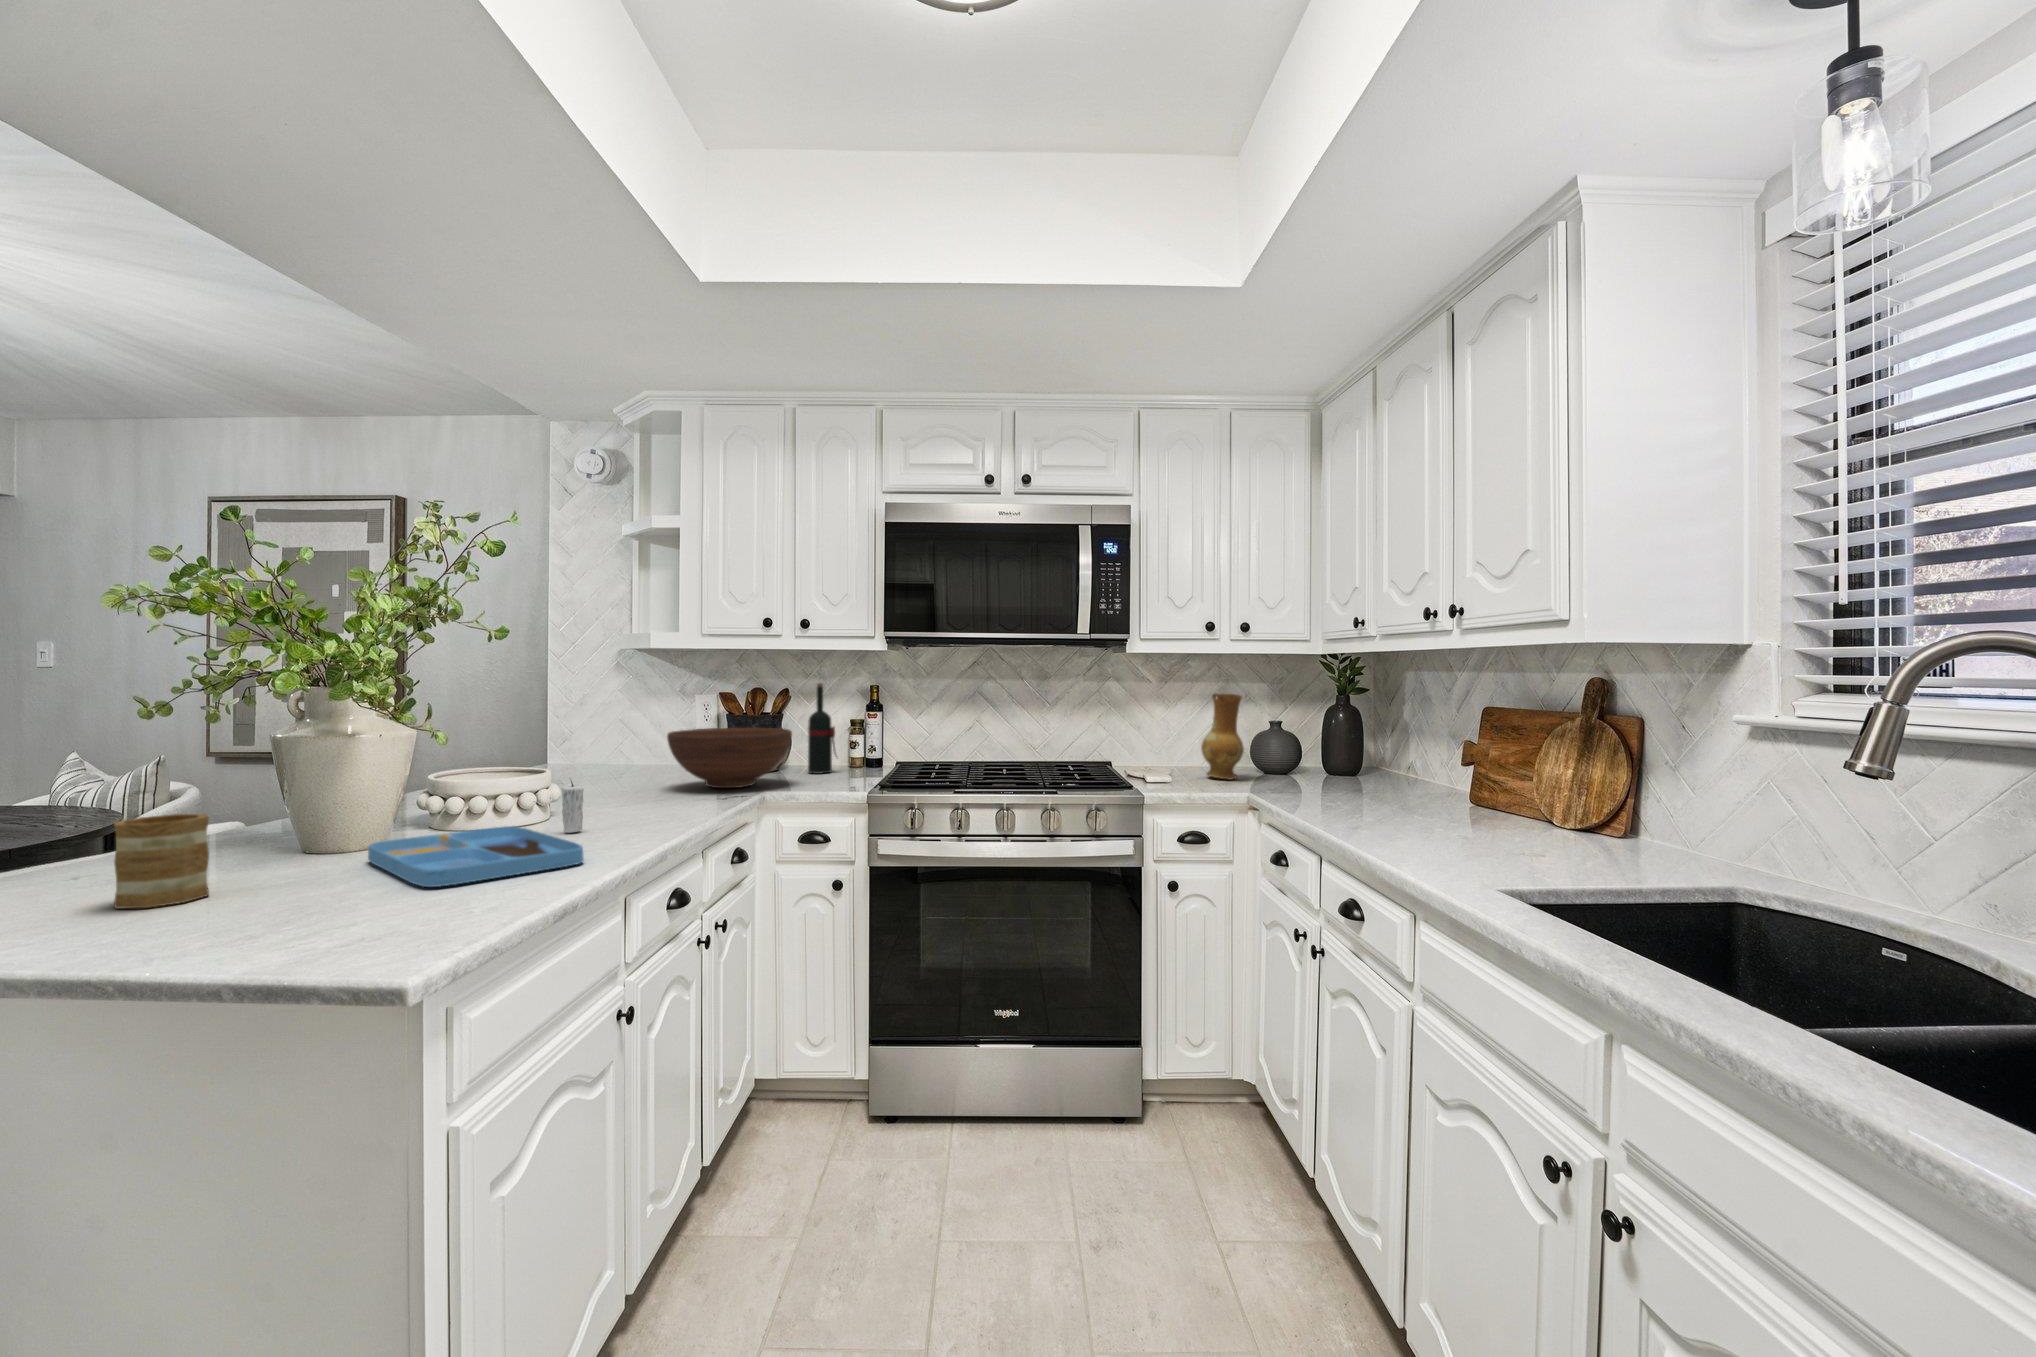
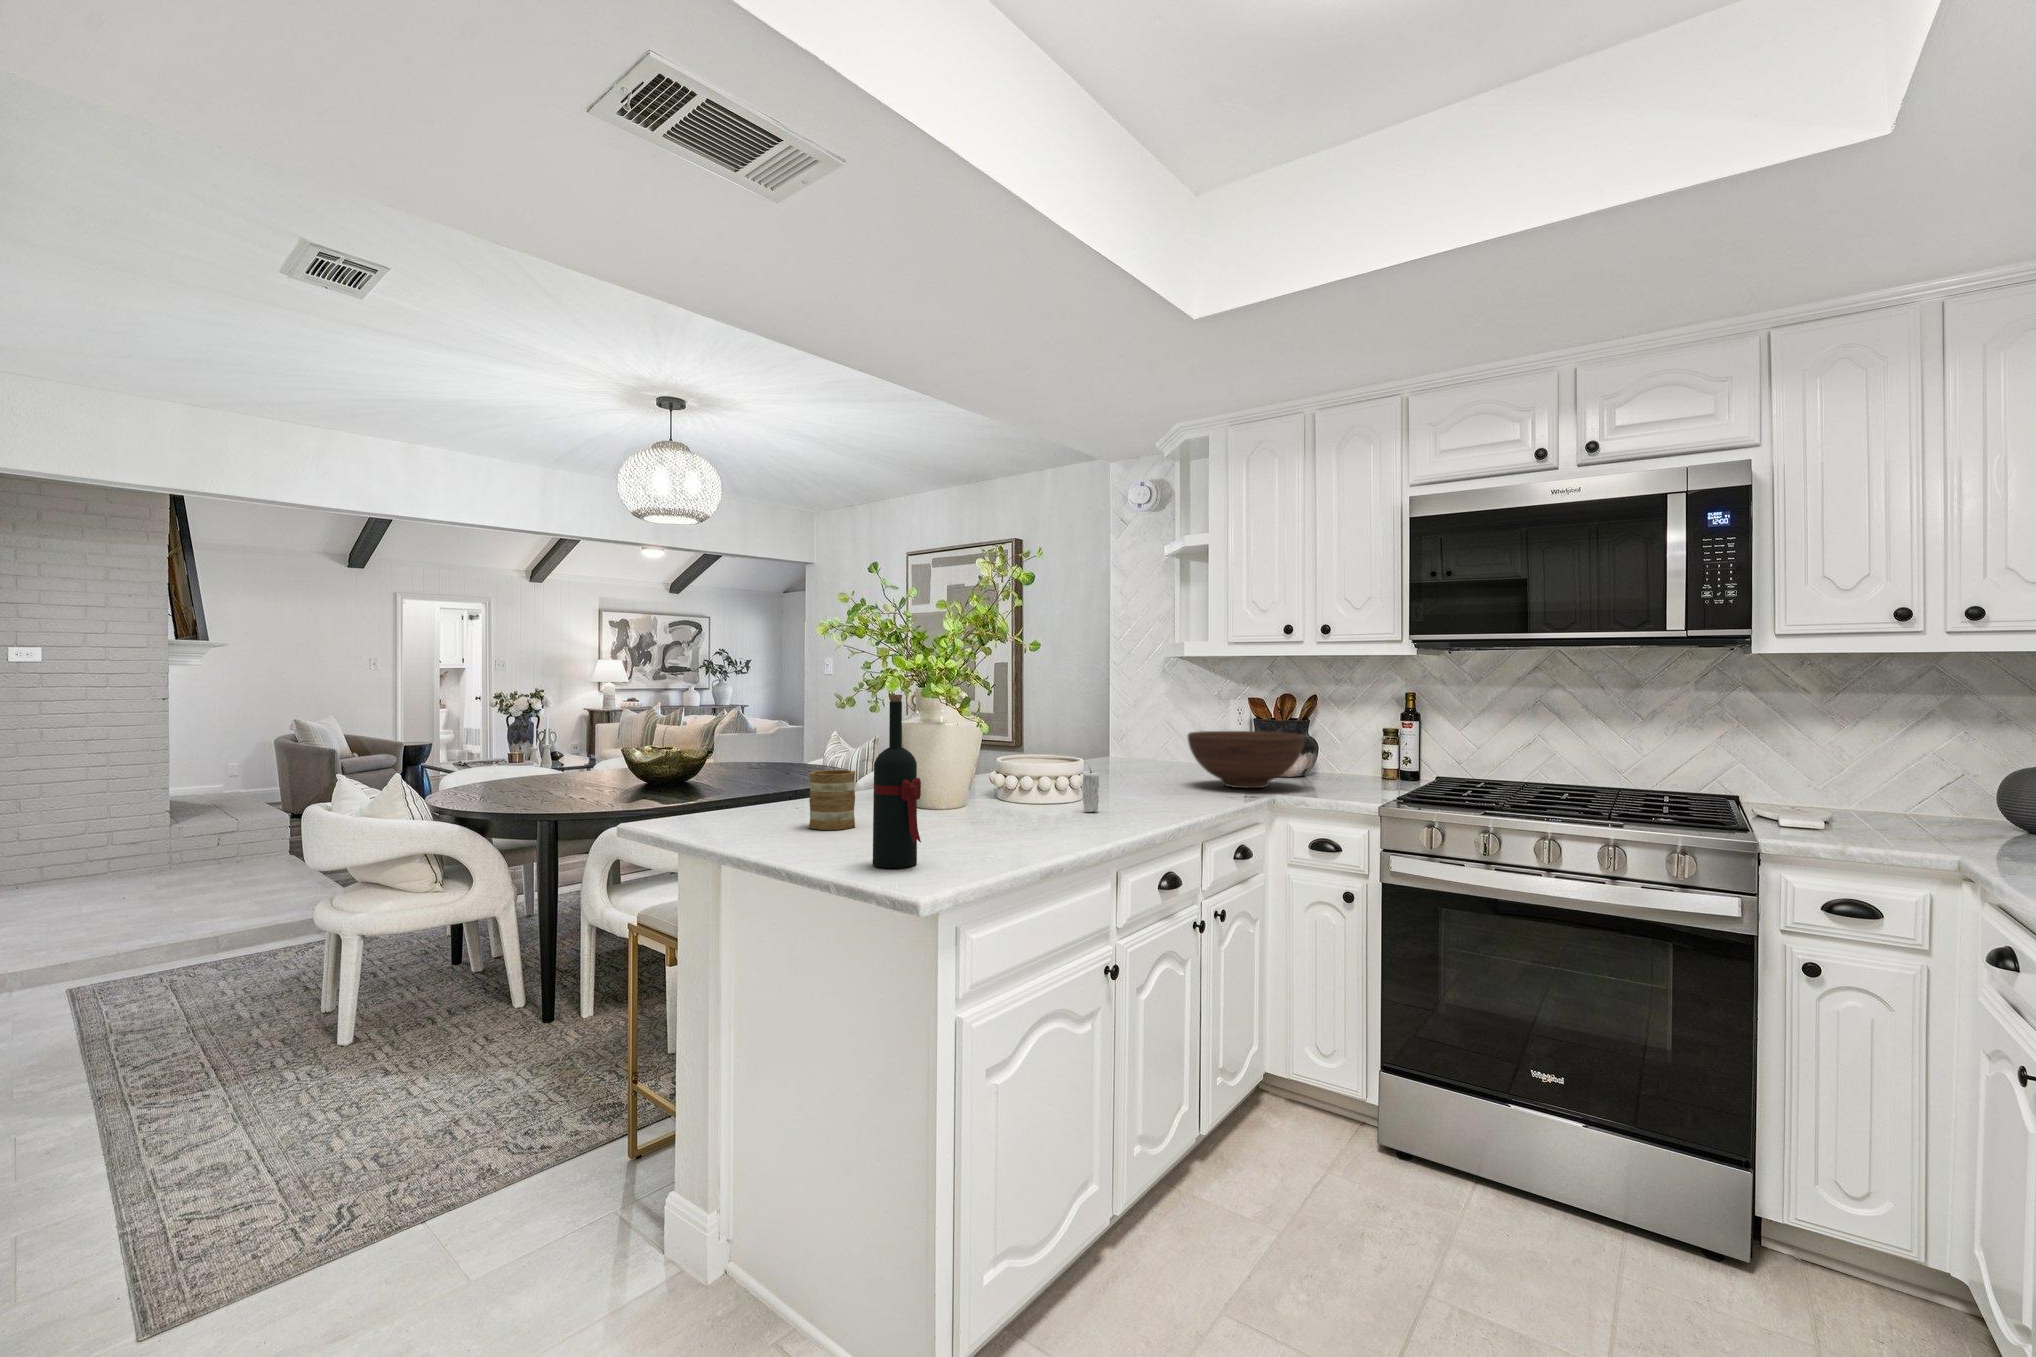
wine bottle: present [808,683,837,774] -> present [873,695,921,868]
ceramic jug: present [1201,693,1244,780] -> none [1888,710,1974,836]
tray: present [368,826,584,887] -> none [948,801,1083,839]

